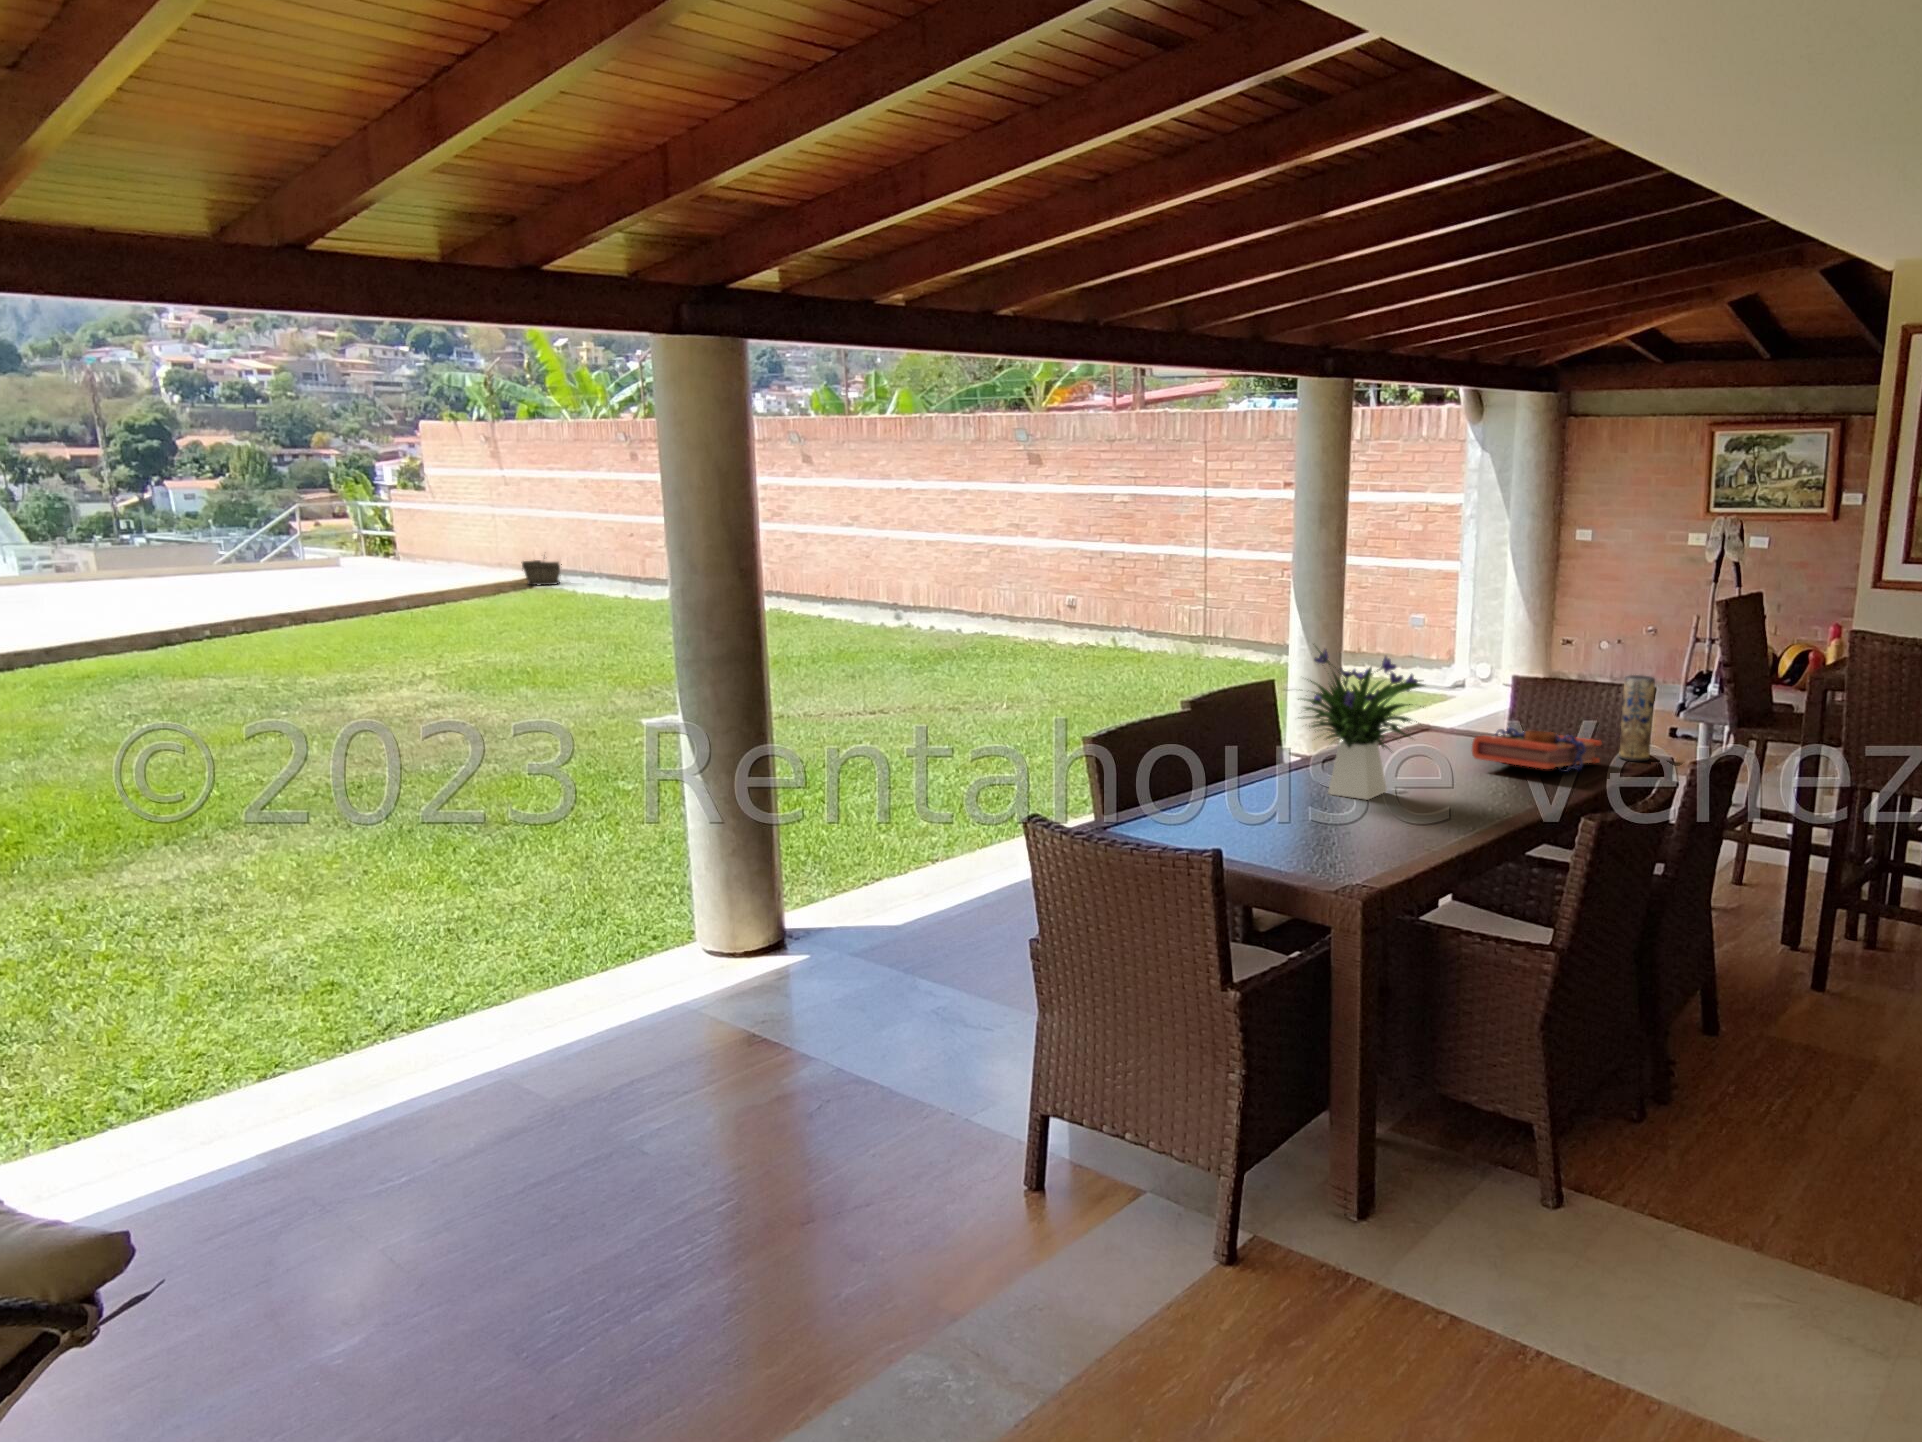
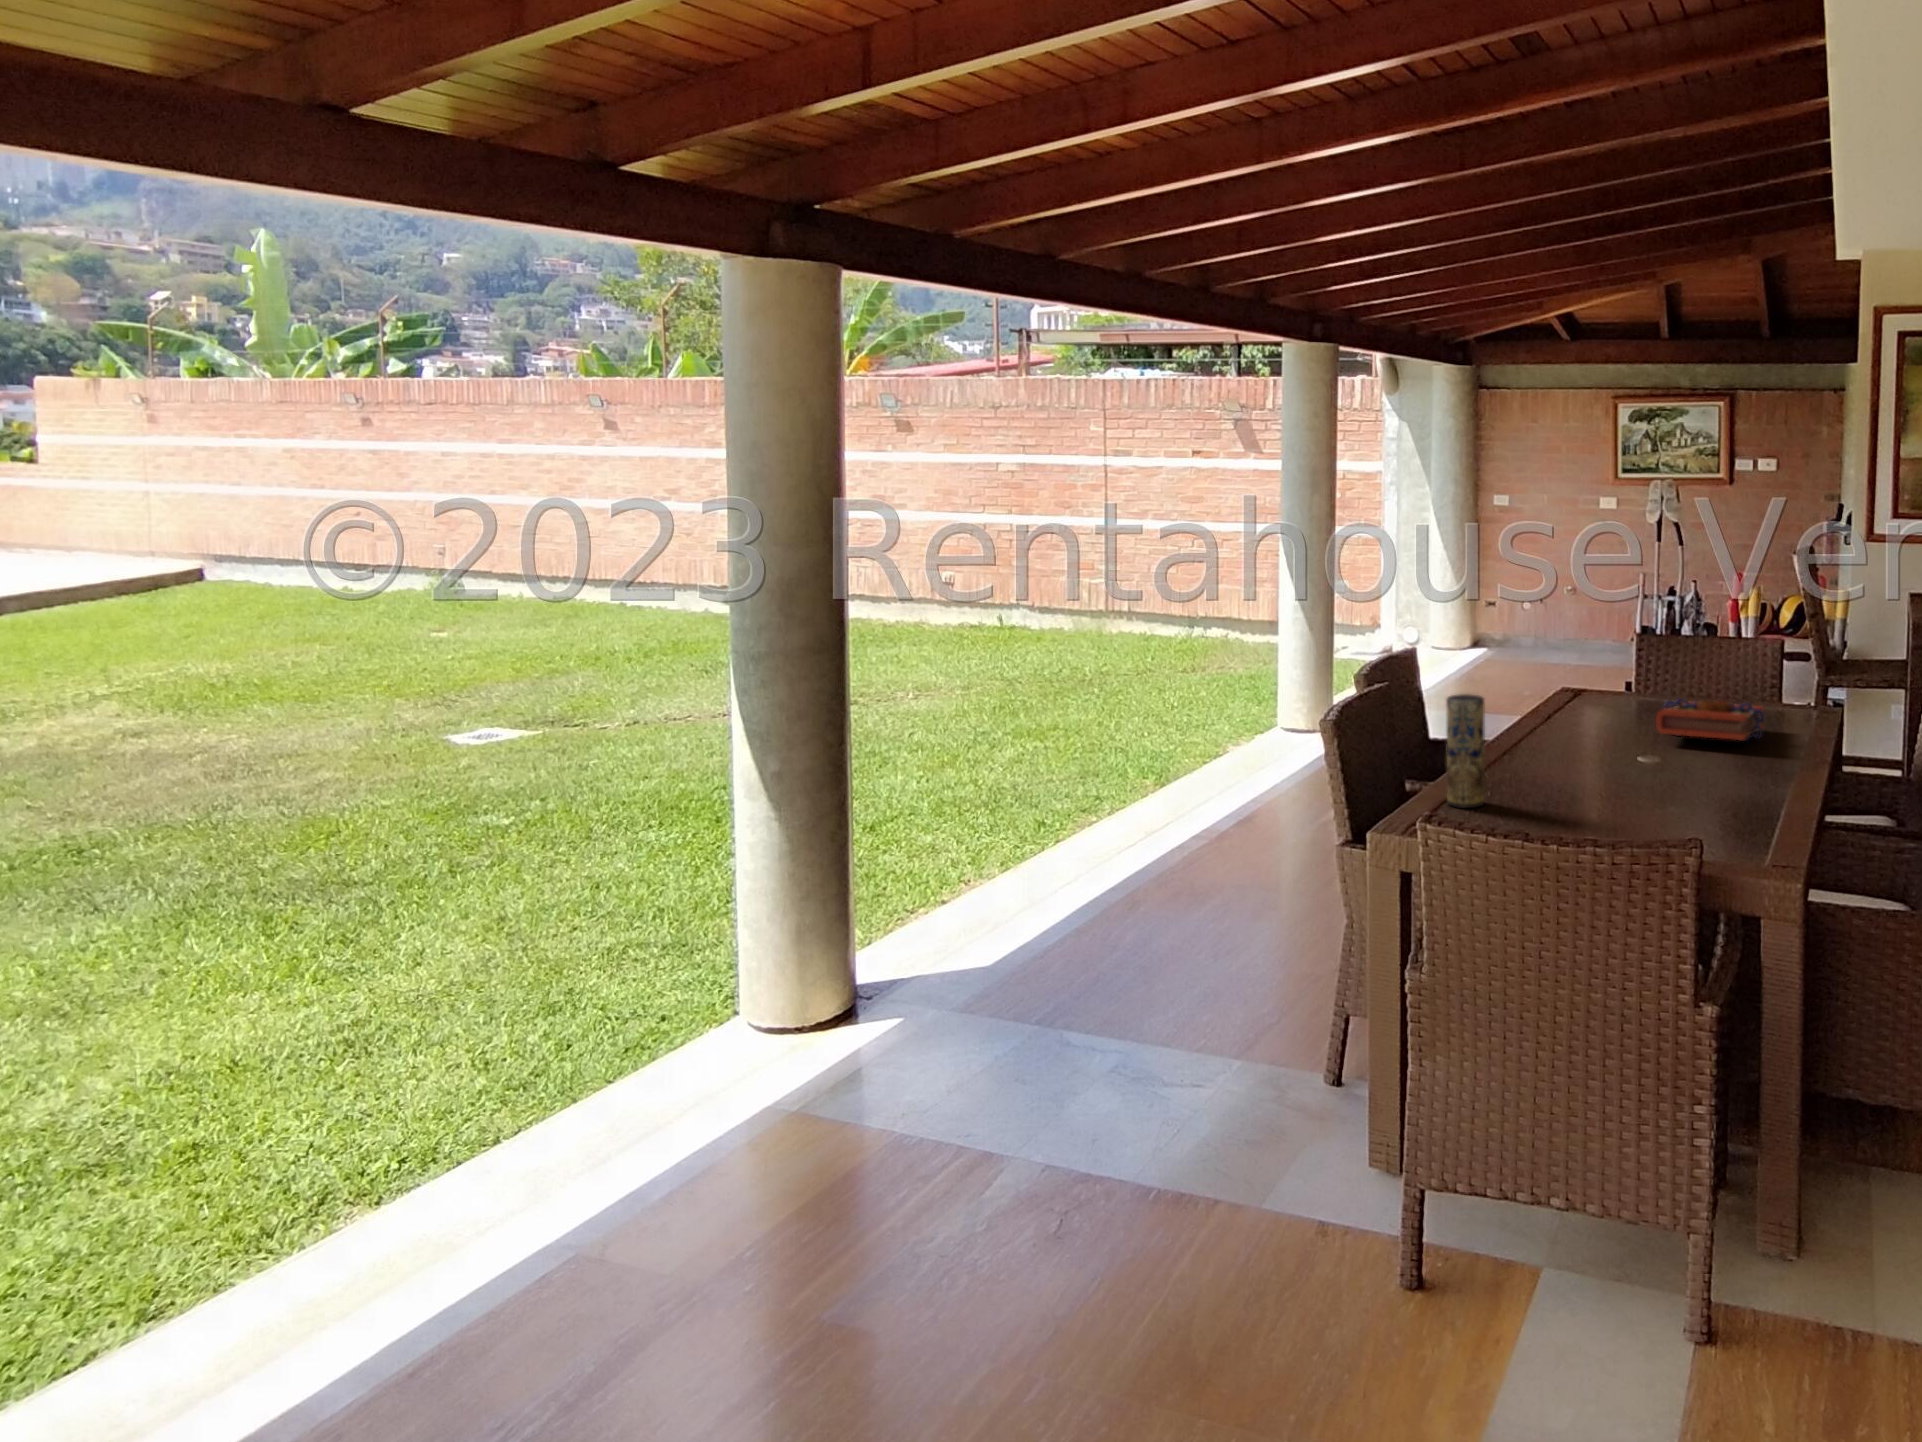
wooden bucket: present [522,558,562,585] -> none [214,542,273,583]
flower arrangement: present [1298,647,1425,800] -> none [1509,621,1660,786]
vase: present [1619,675,1655,761] -> present [1446,694,1485,808]

